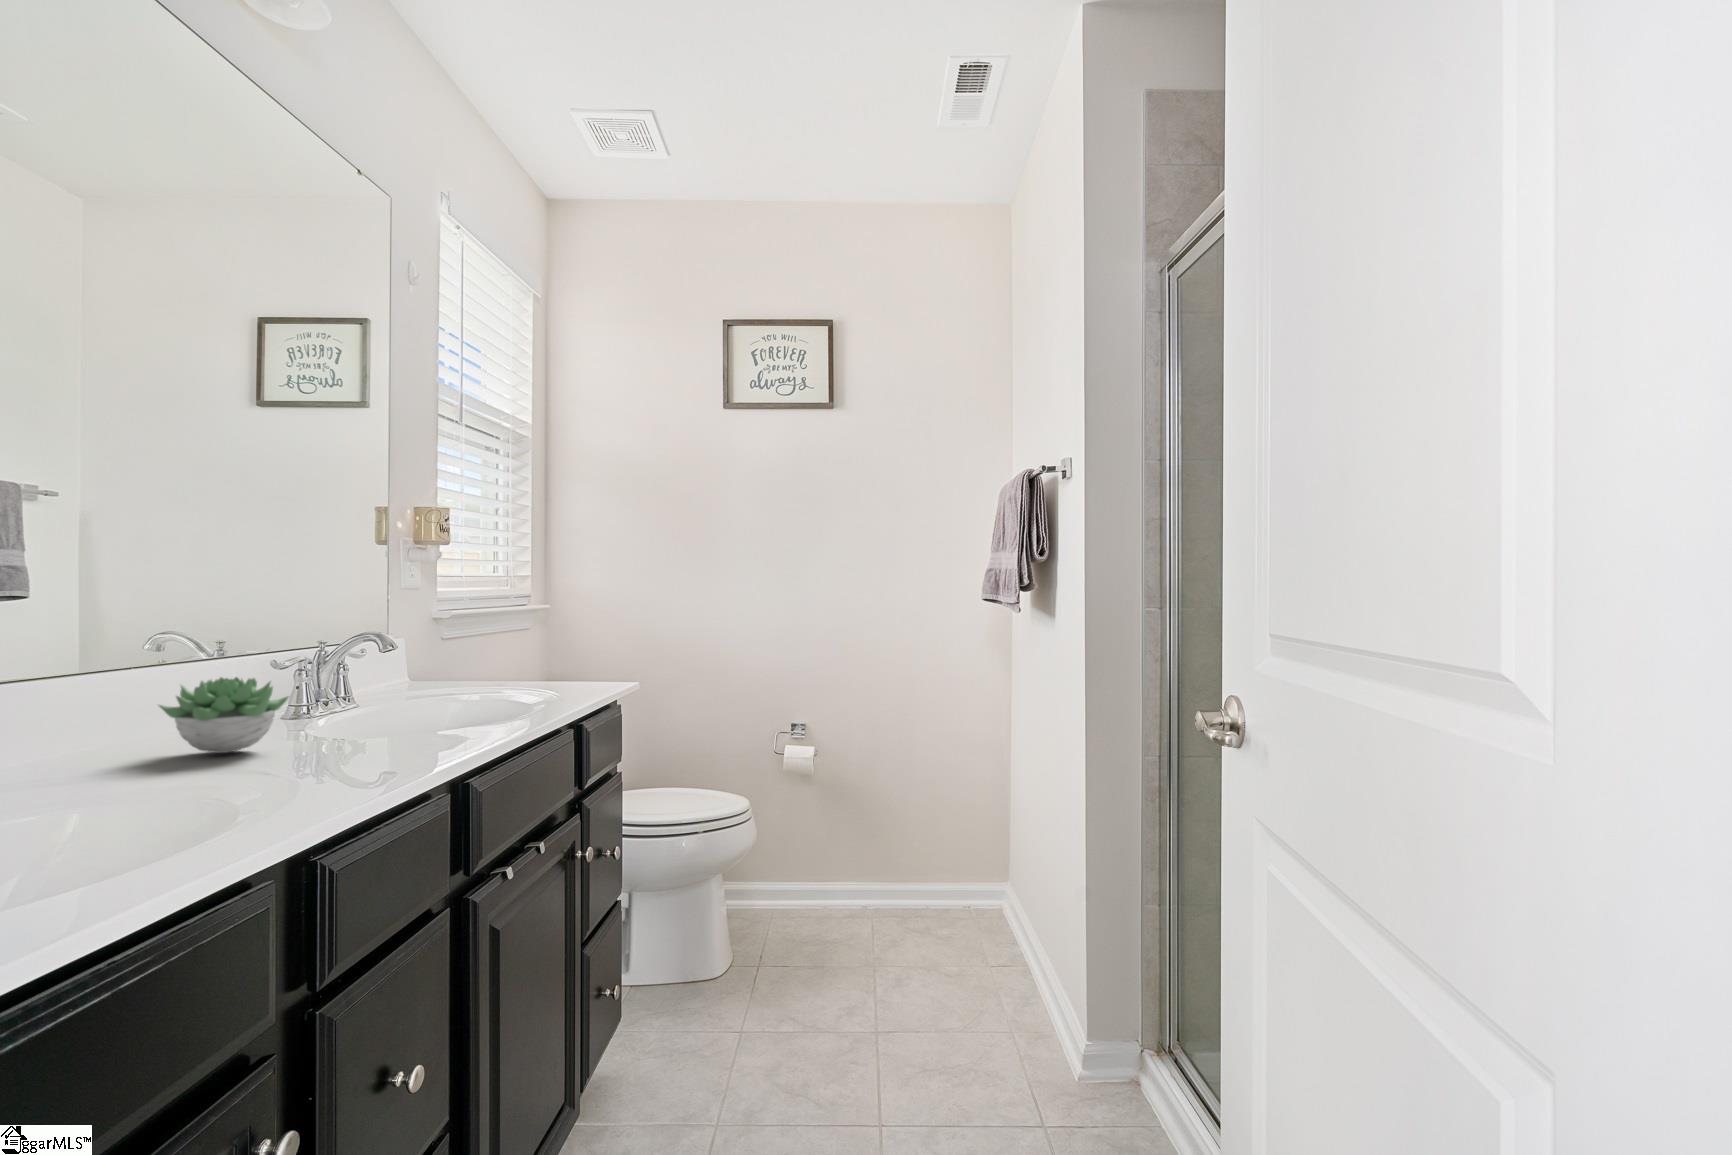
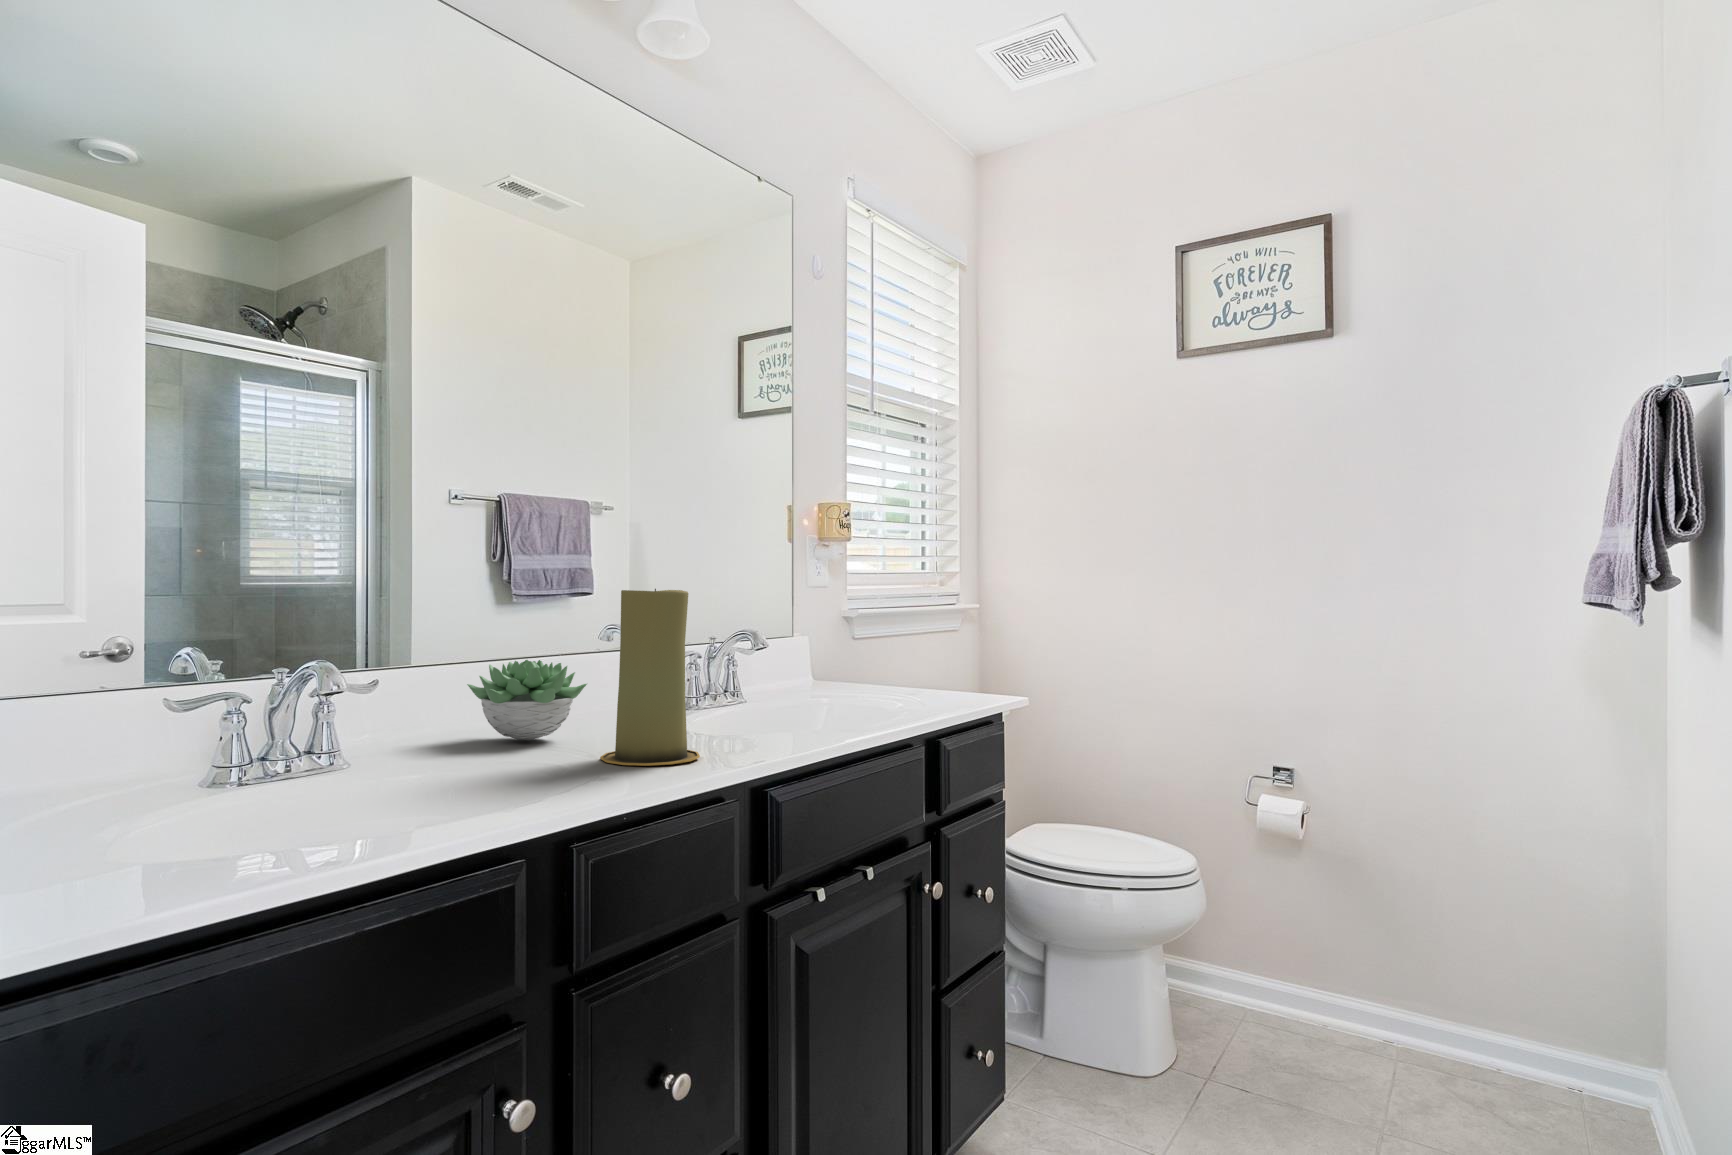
candle: none [335,610,429,764] -> present [600,589,700,766]

